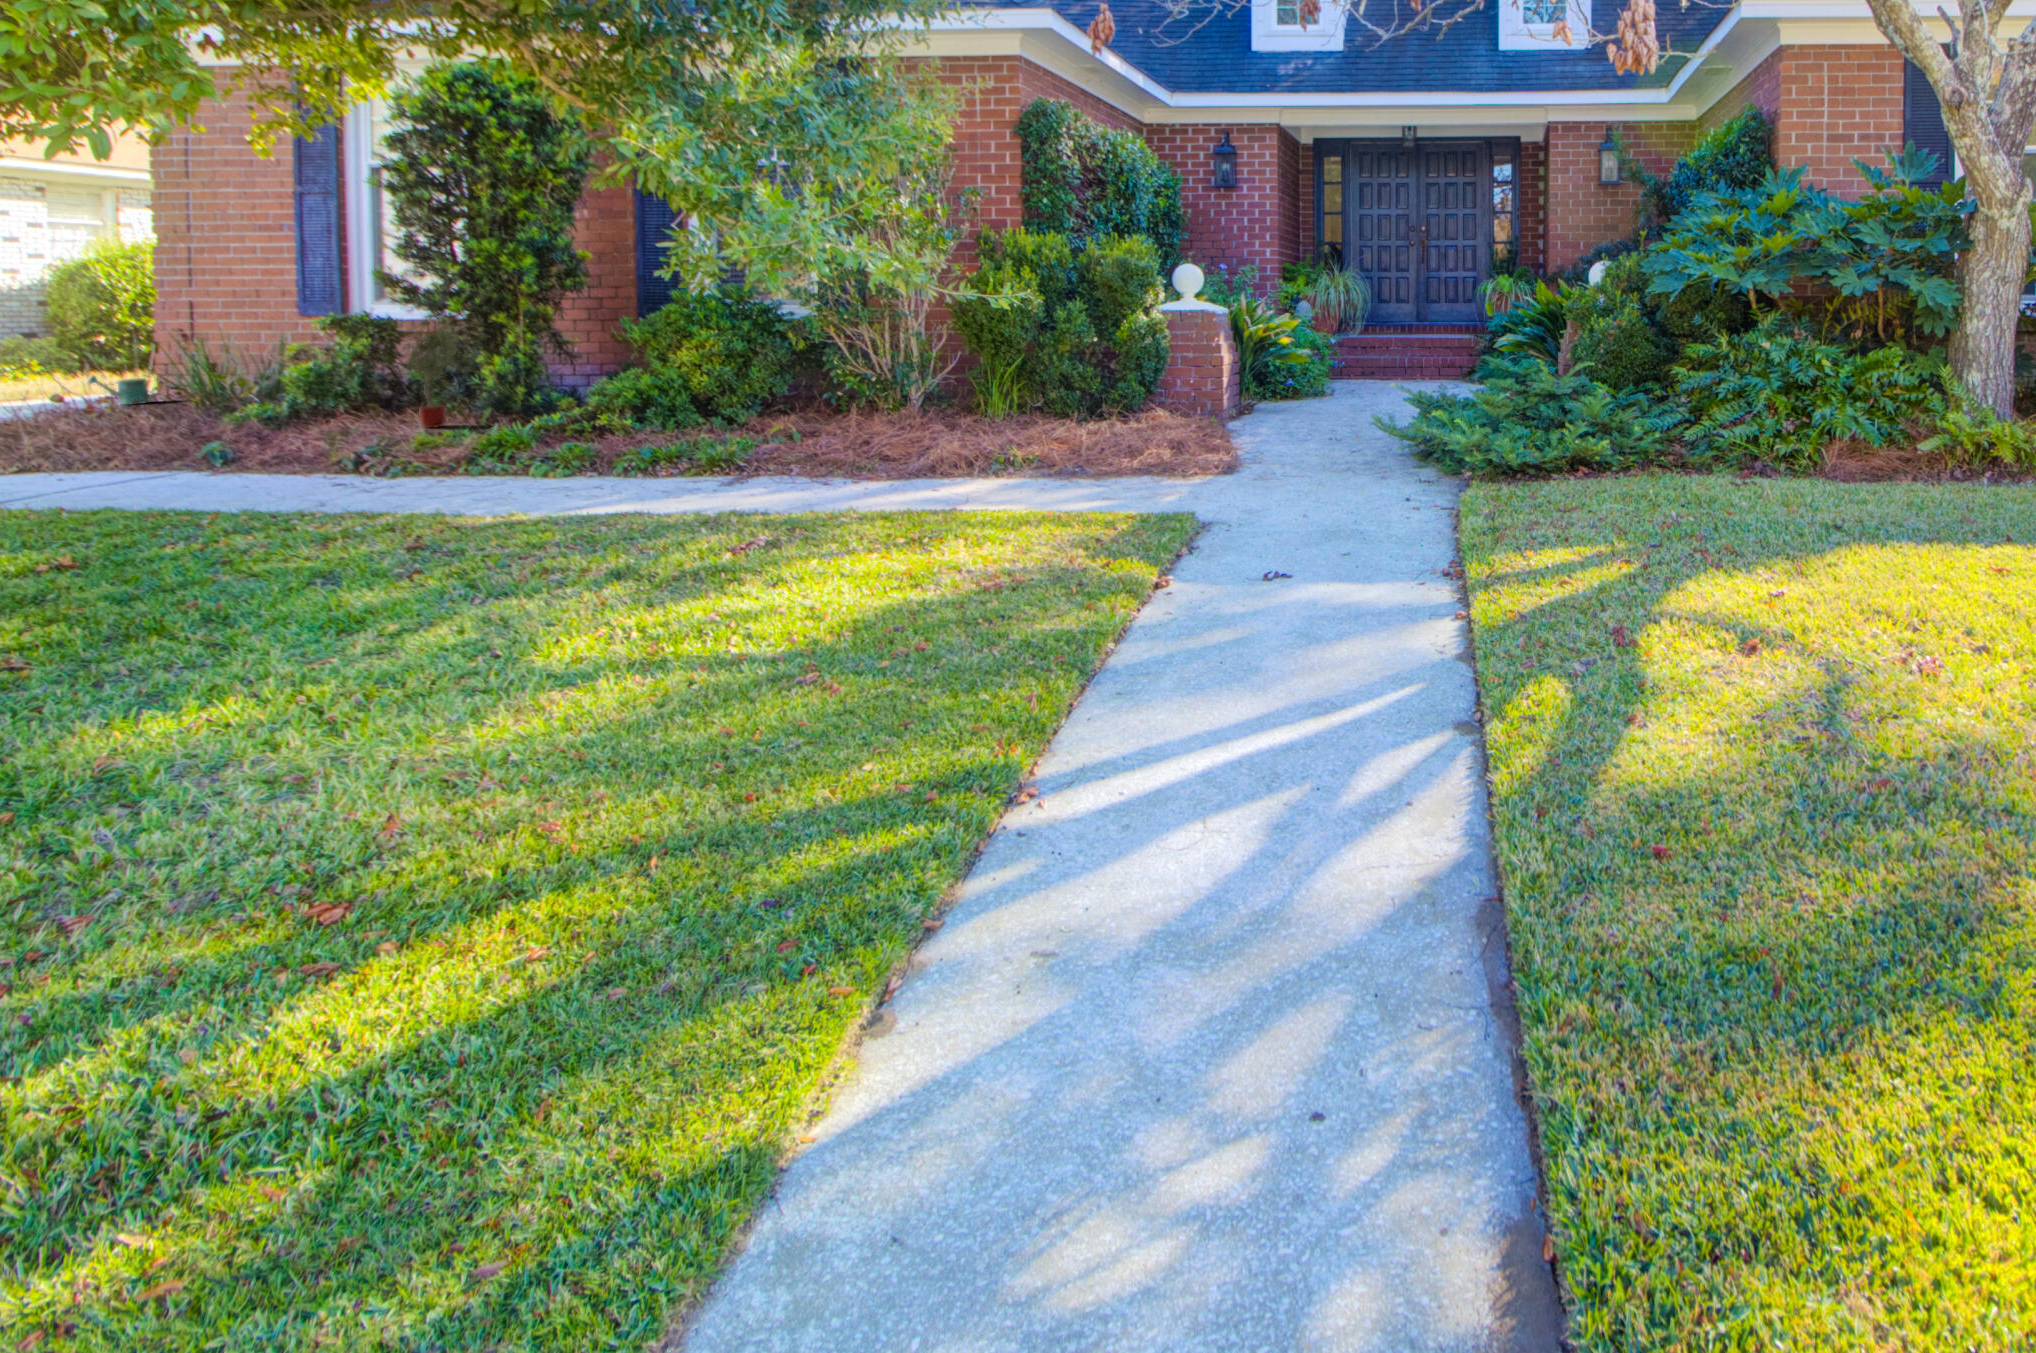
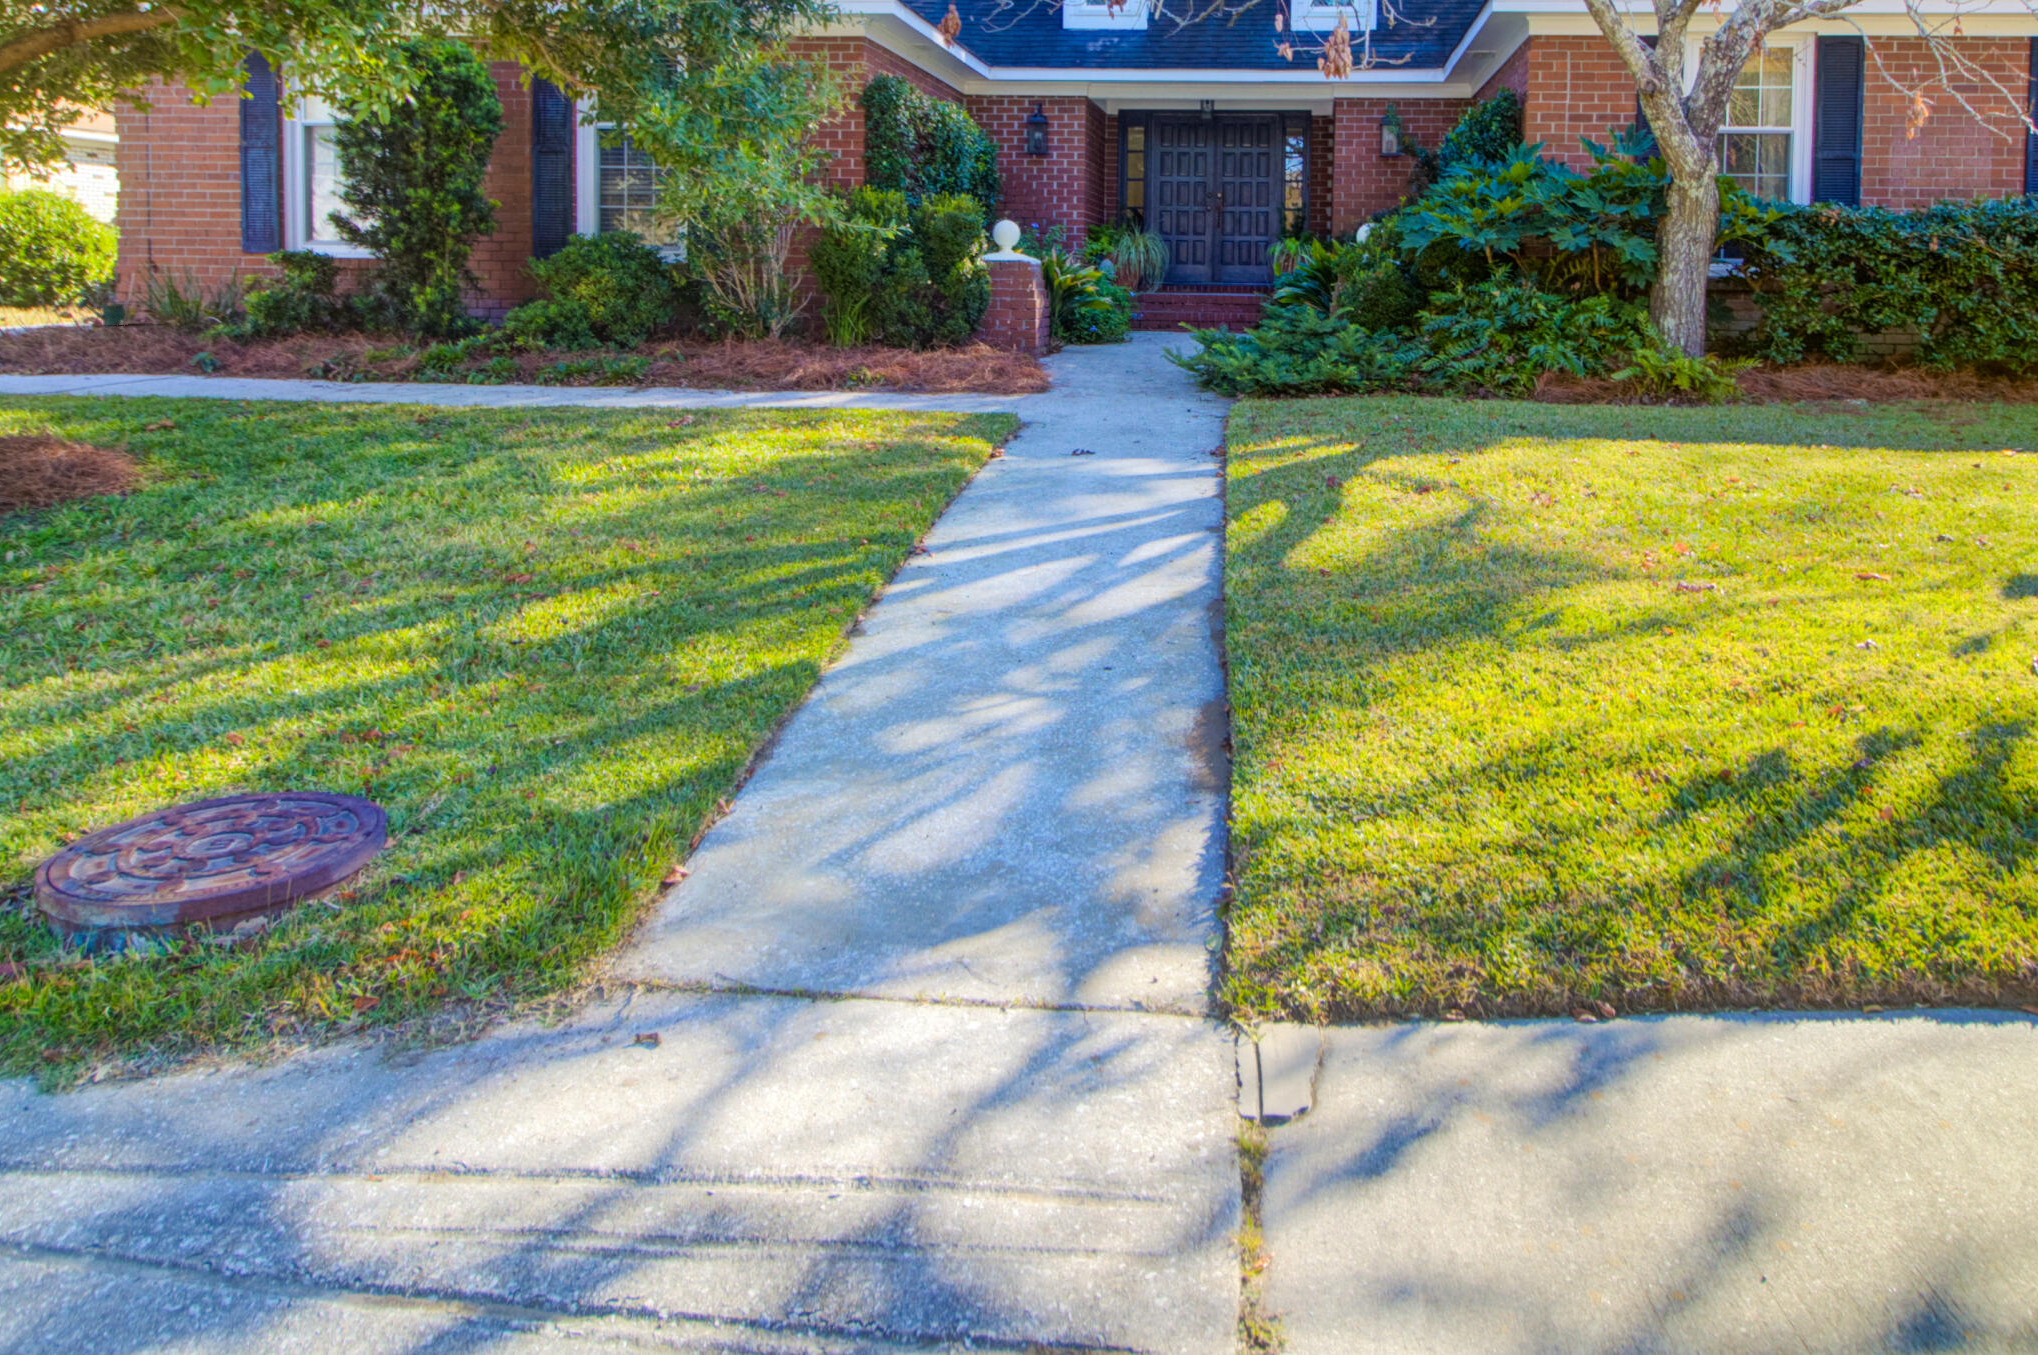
potted tree: present [408,315,477,428] -> none [355,251,414,346]

